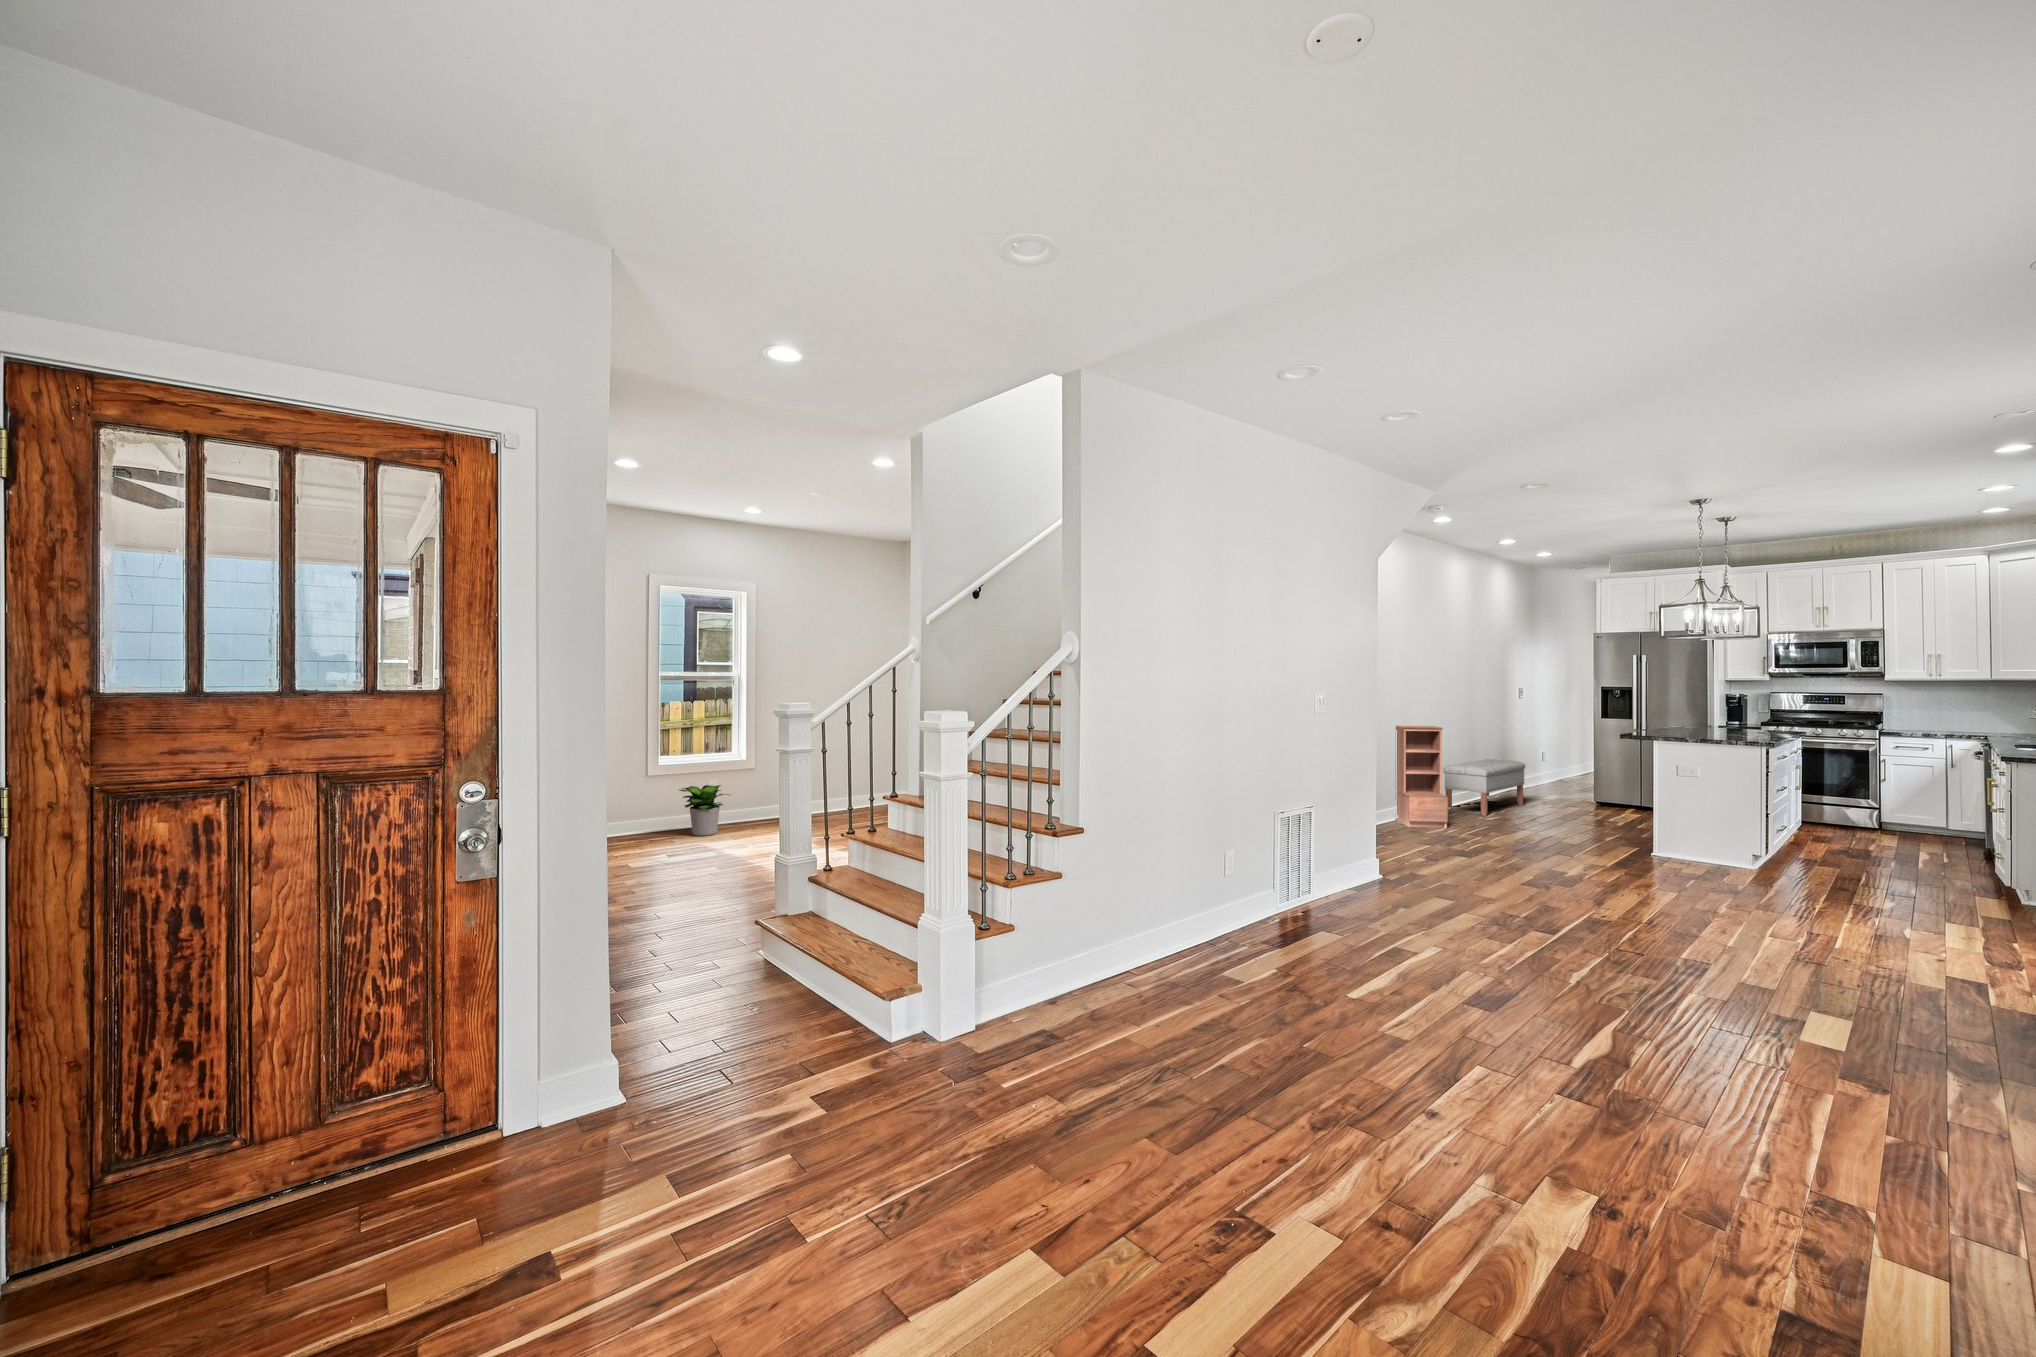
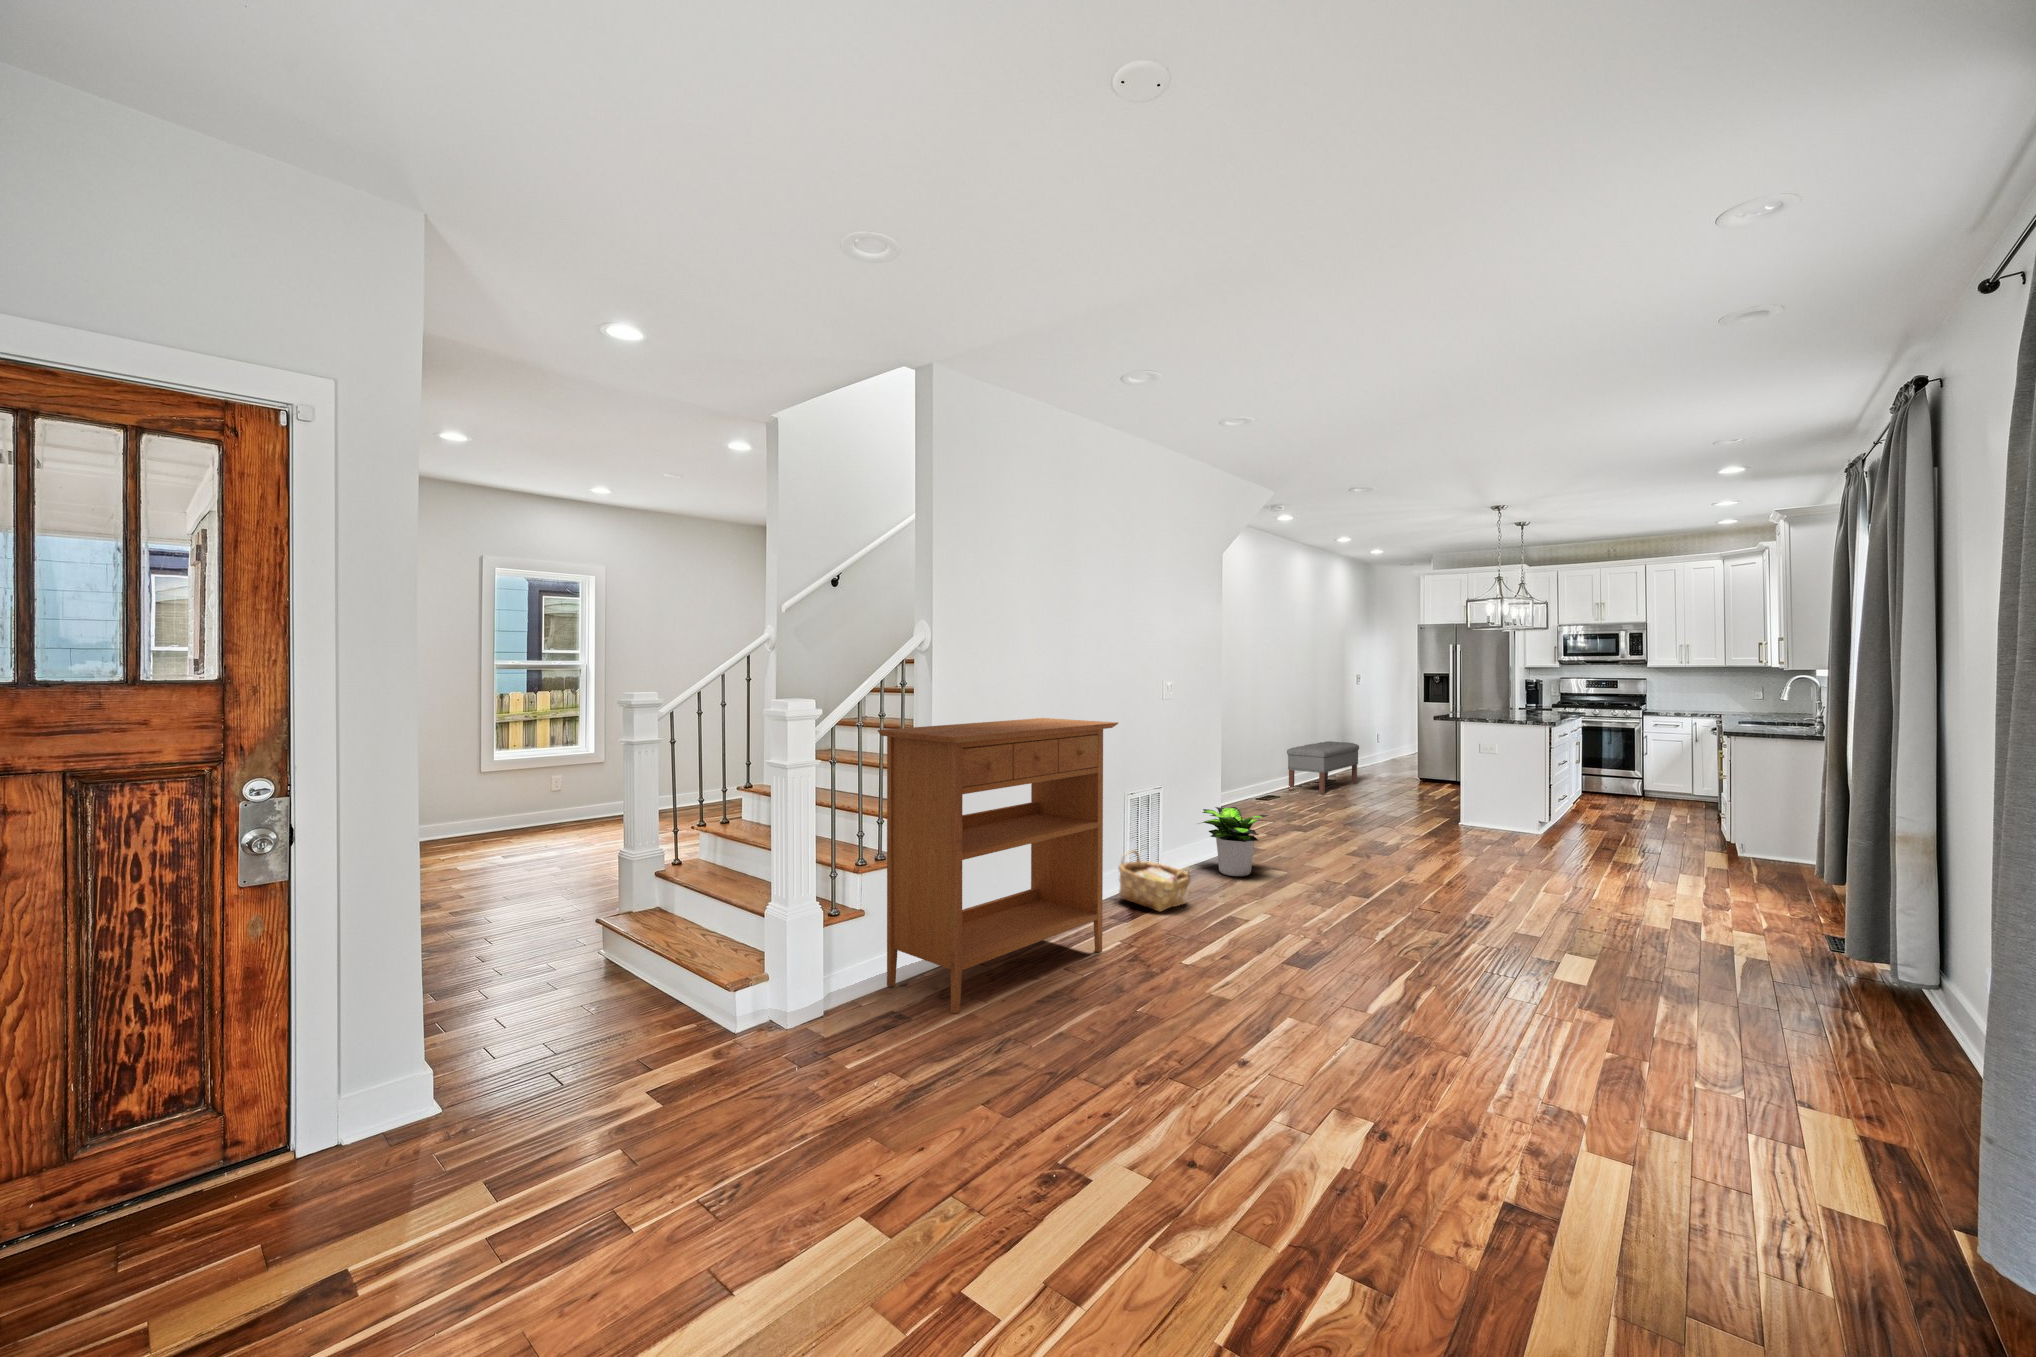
bookshelf: present [1395,726,1448,828] -> none [1243,711,1289,807]
console table: none [1029,732,1276,1036] -> present [878,718,1118,1014]
potted plant: present [679,785,728,836] -> present [1202,807,1269,876]
woven basket: none [1271,871,1351,938] -> present [1119,850,1191,912]

